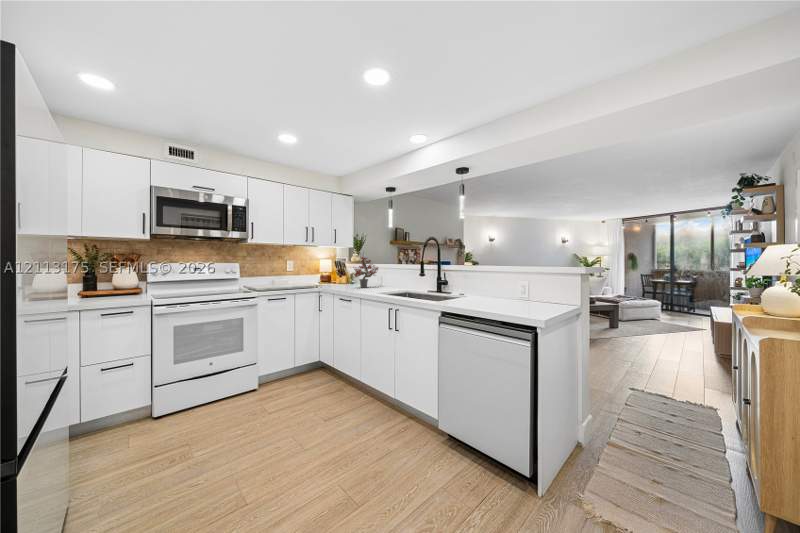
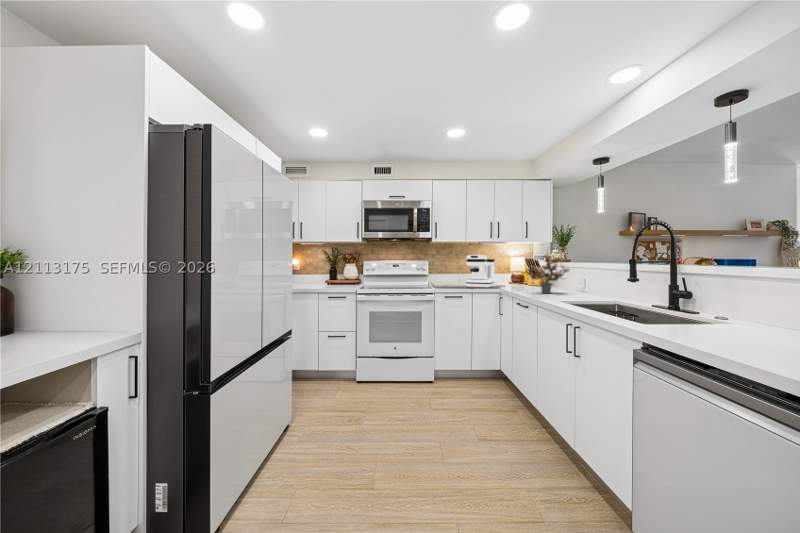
coffee maker: none [289,257,313,287] -> present [466,255,494,288]

